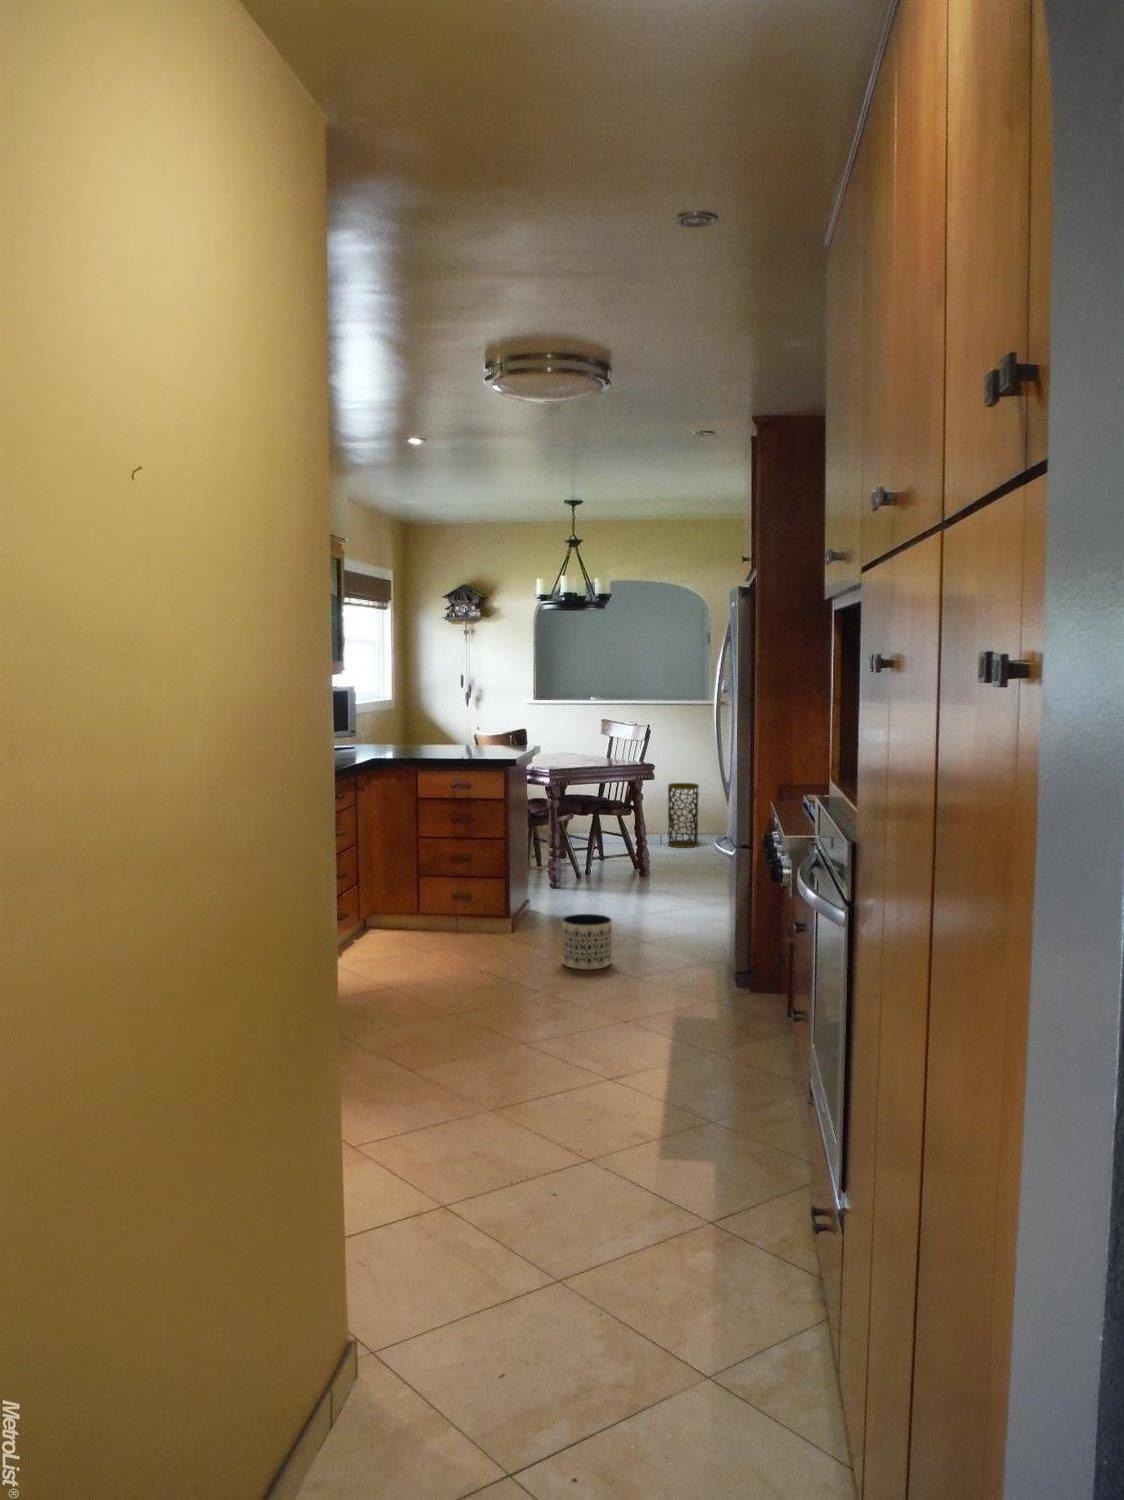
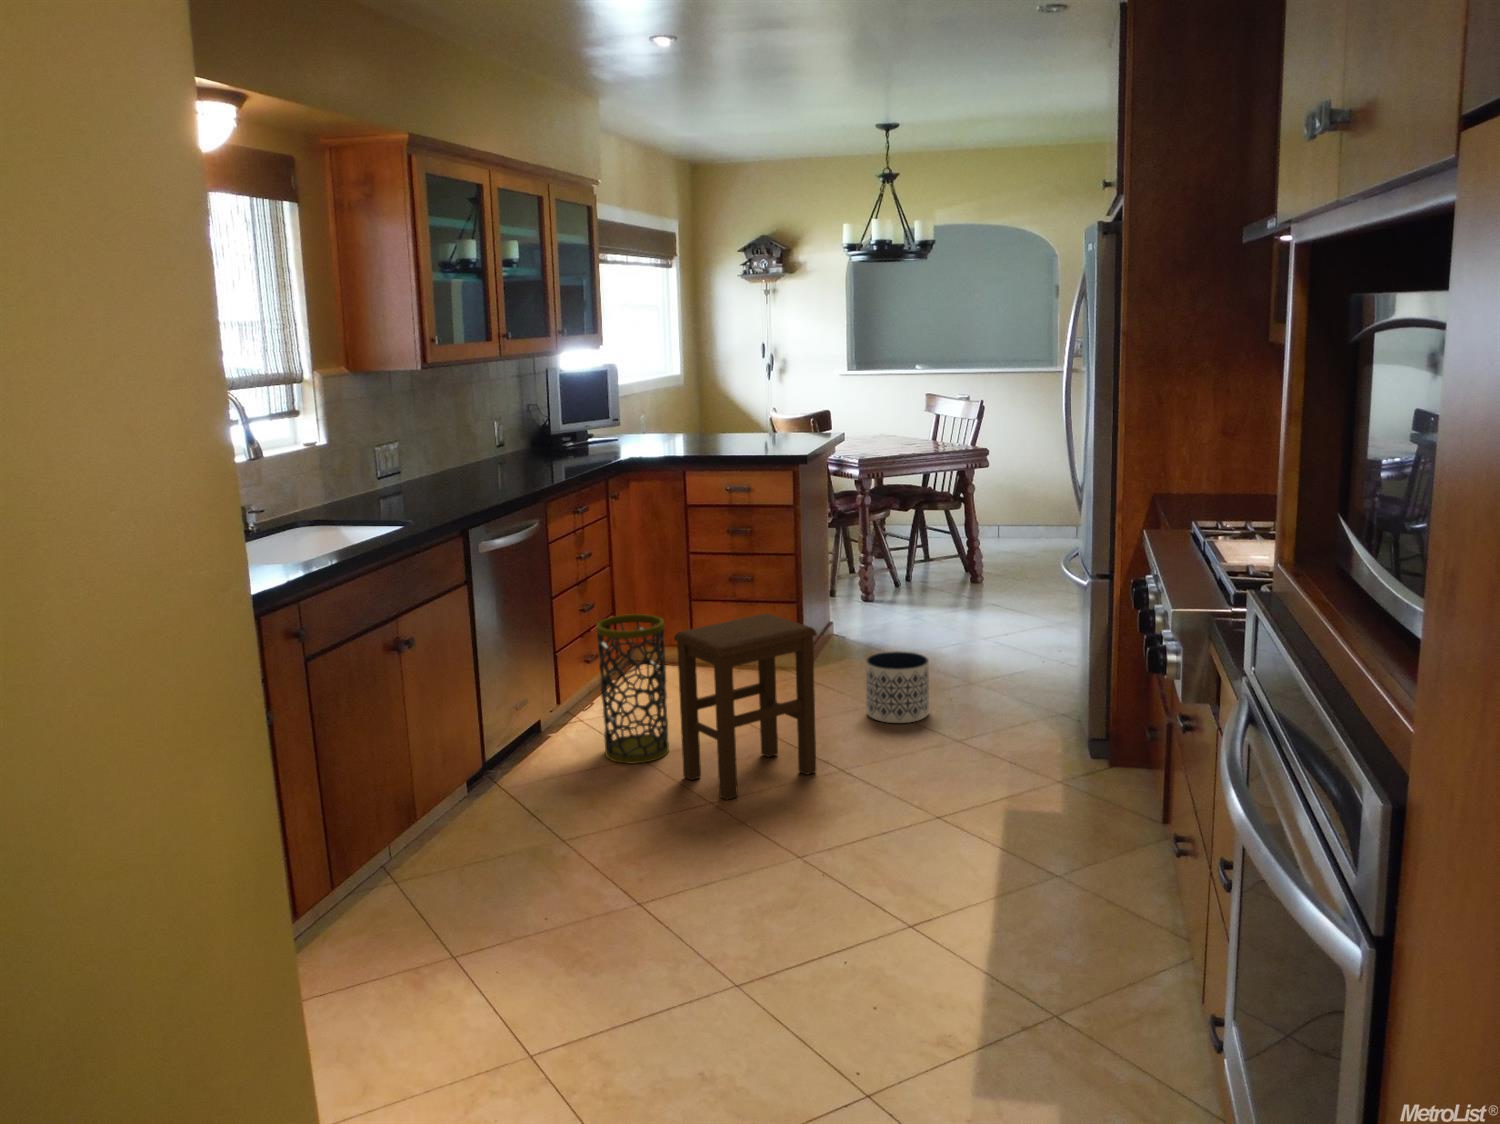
trash can: present [668,783,699,848] -> present [596,614,669,764]
stool: none [417,876,529,1020] -> present [674,613,817,800]

